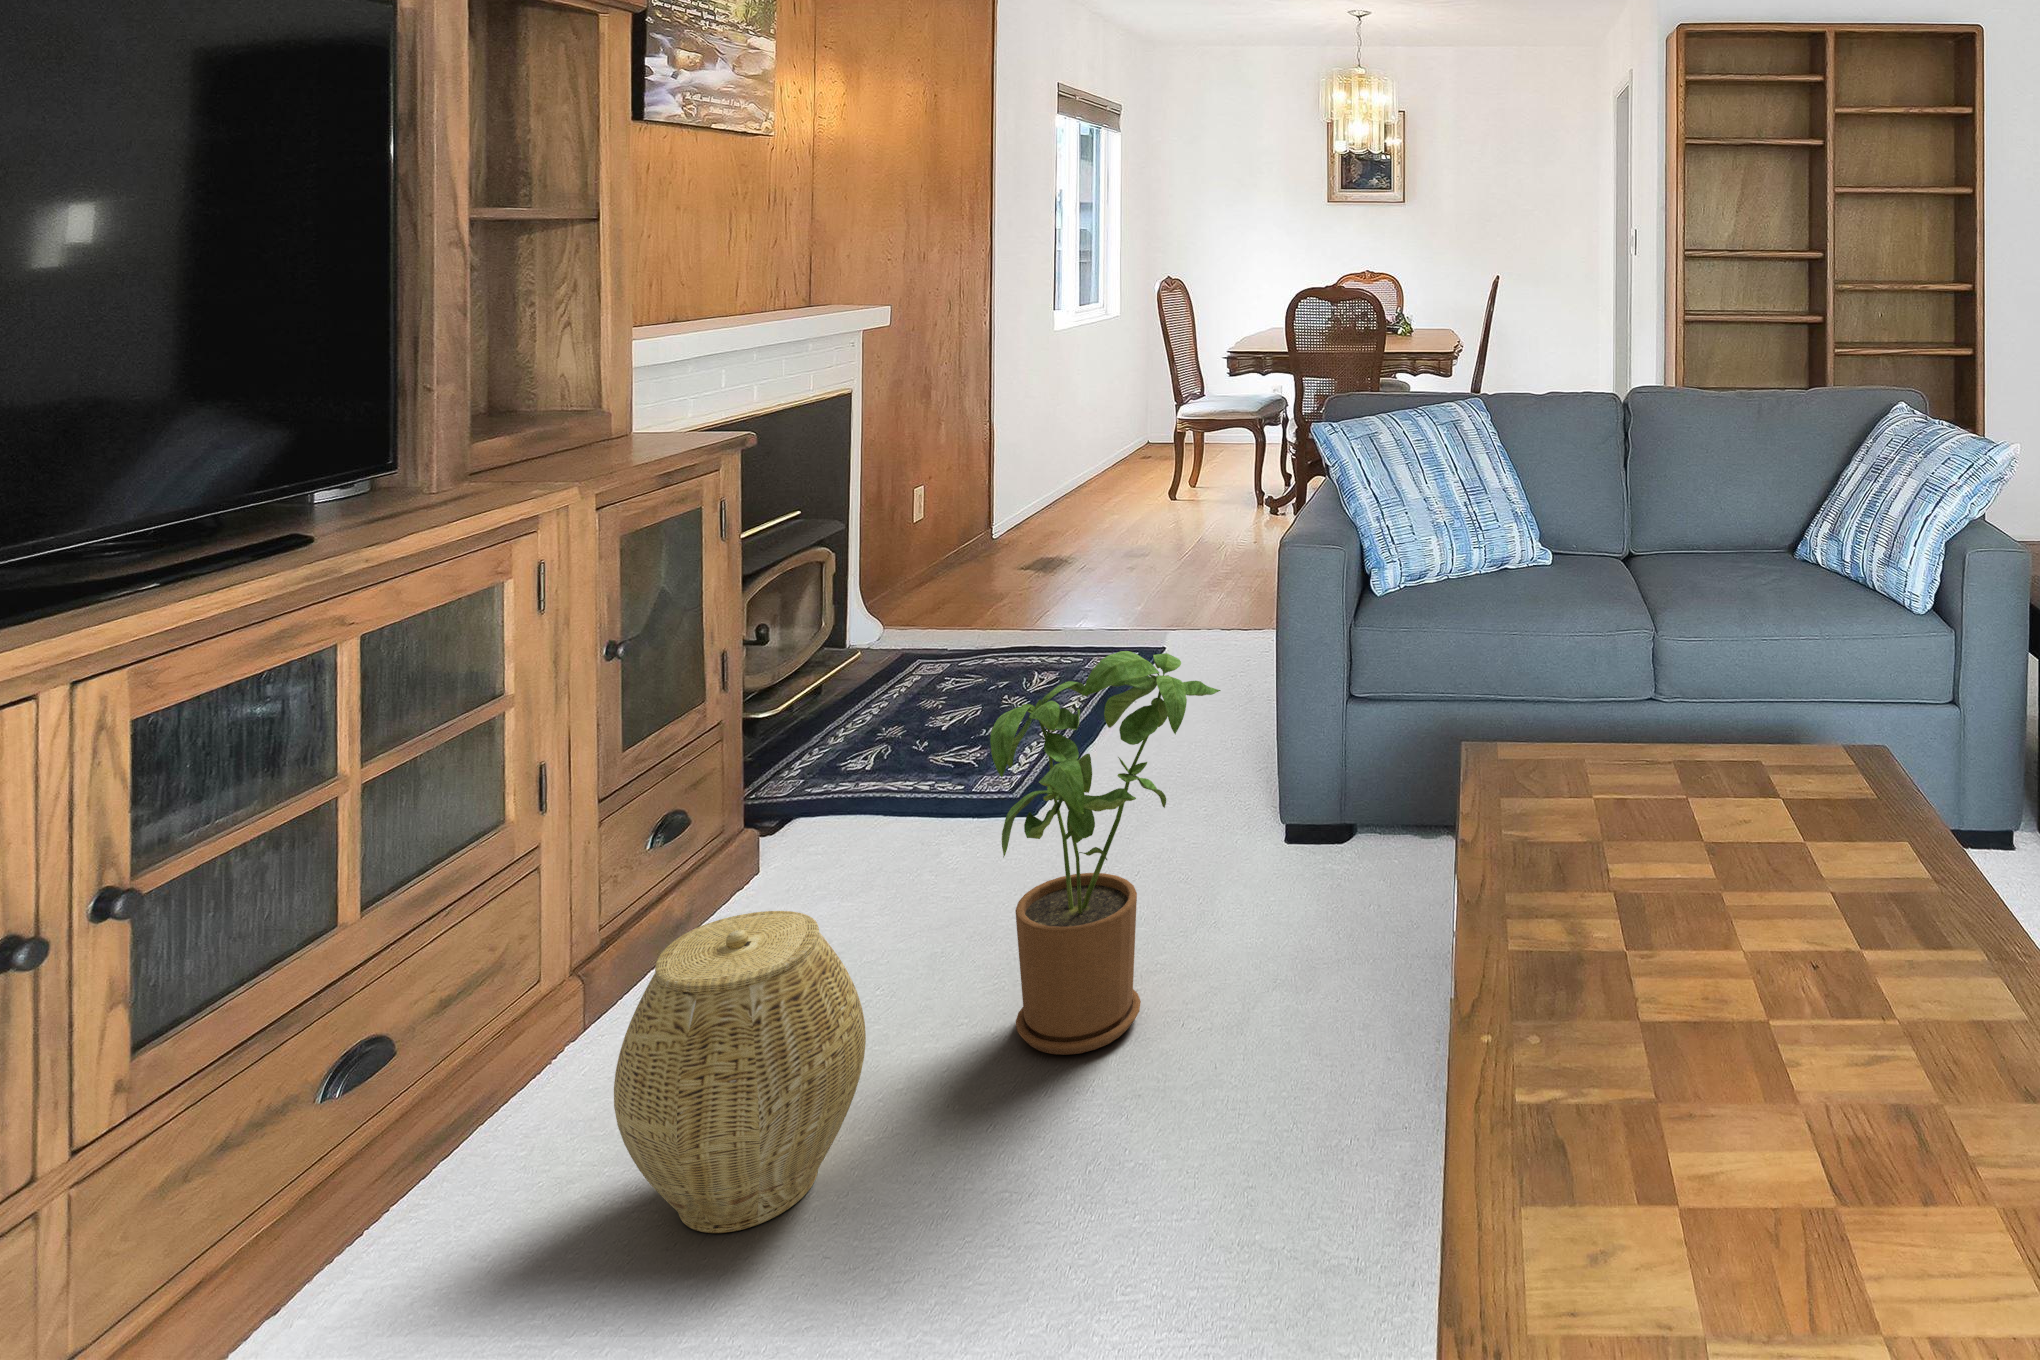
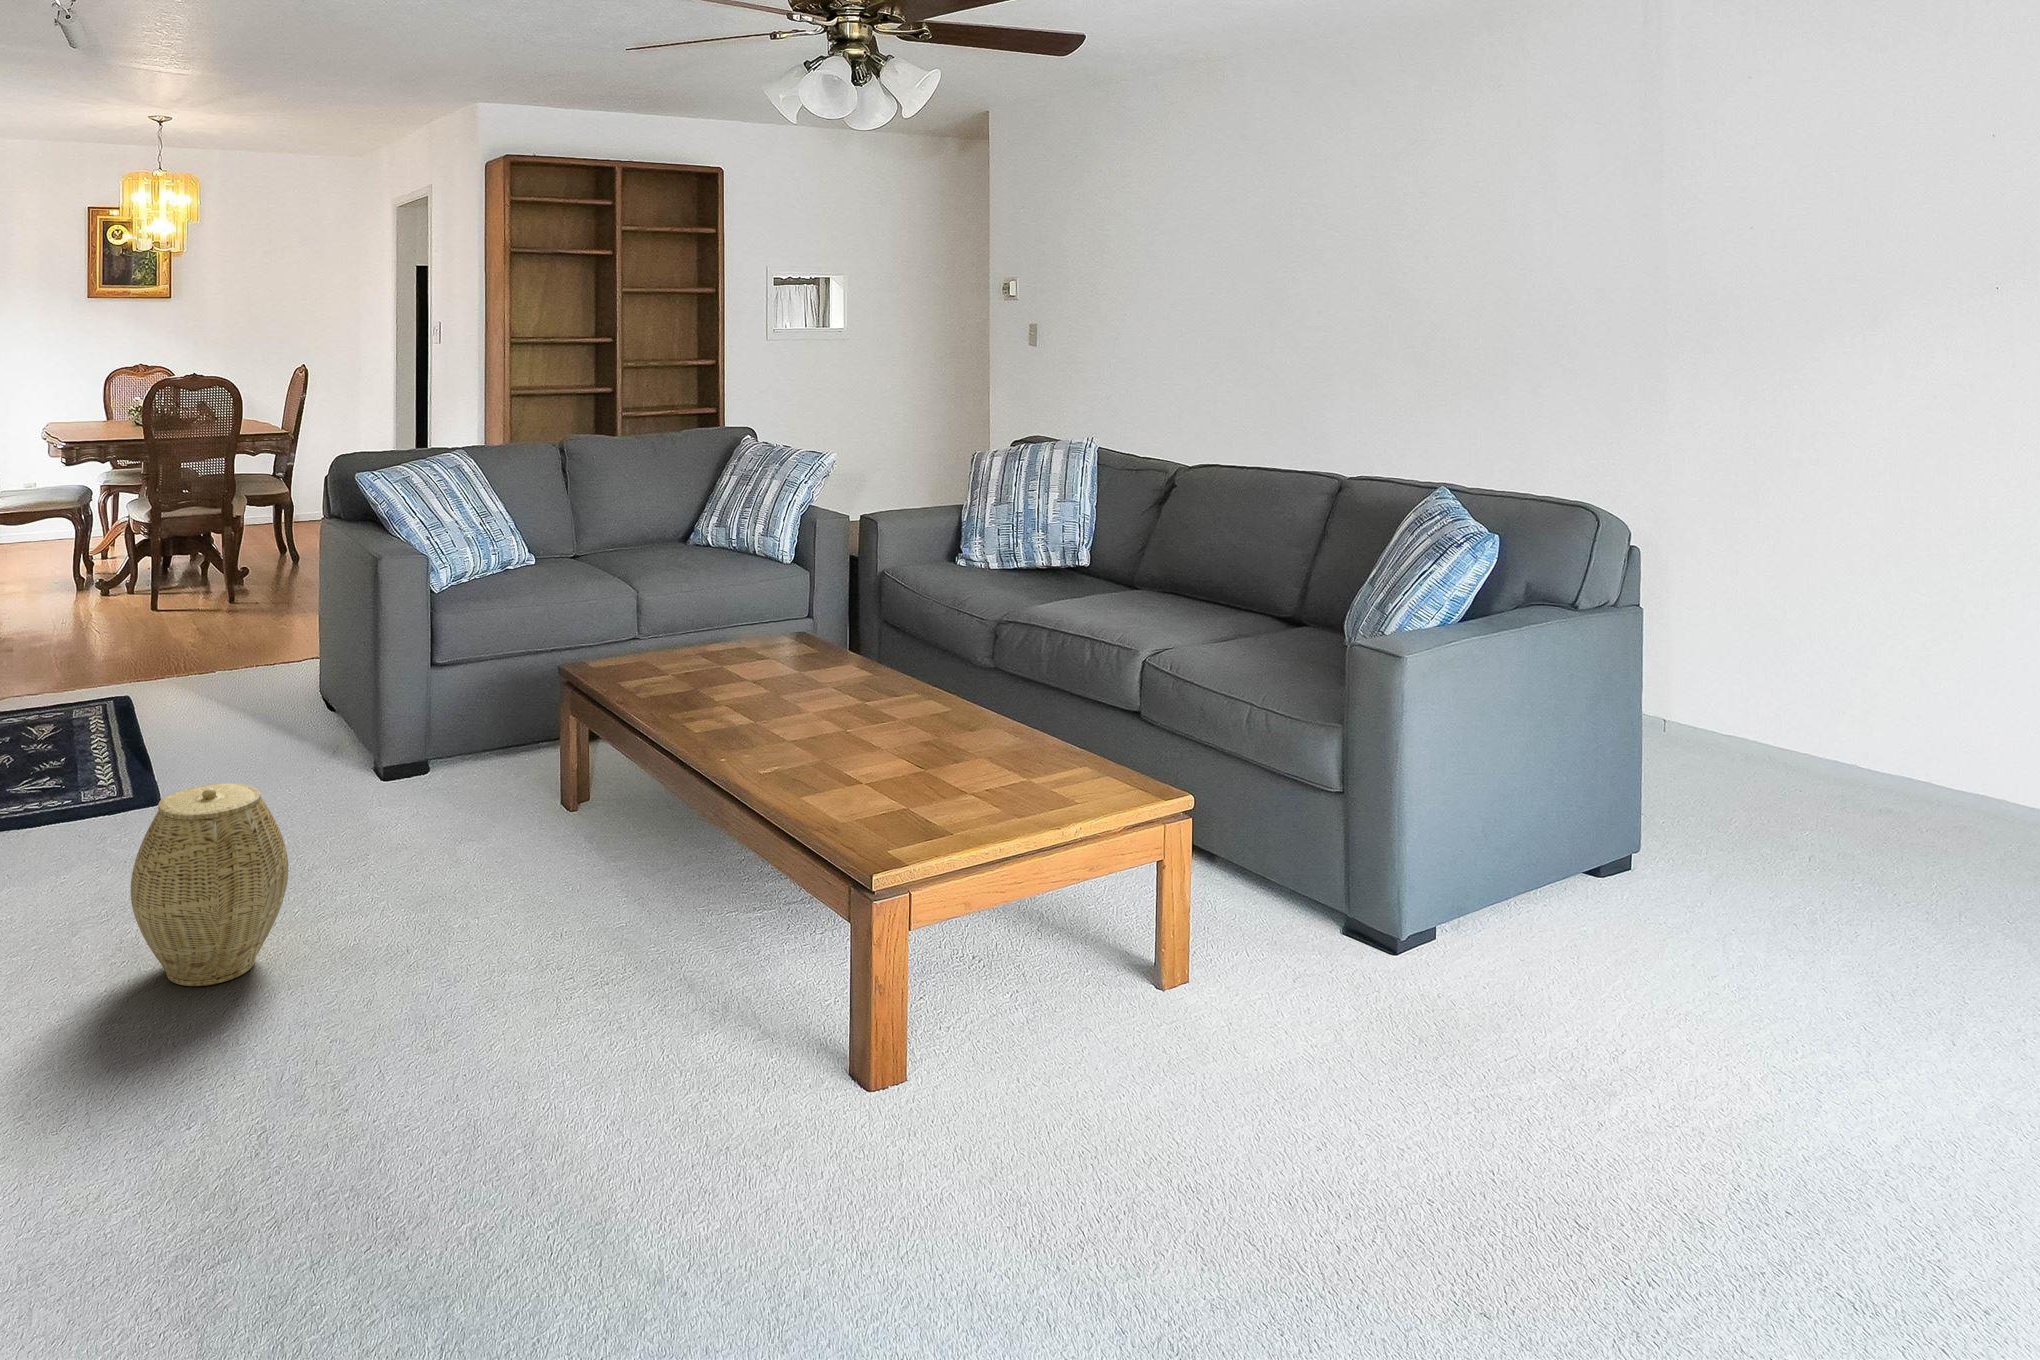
house plant: present [990,651,1221,1055] -> none [274,606,428,885]

